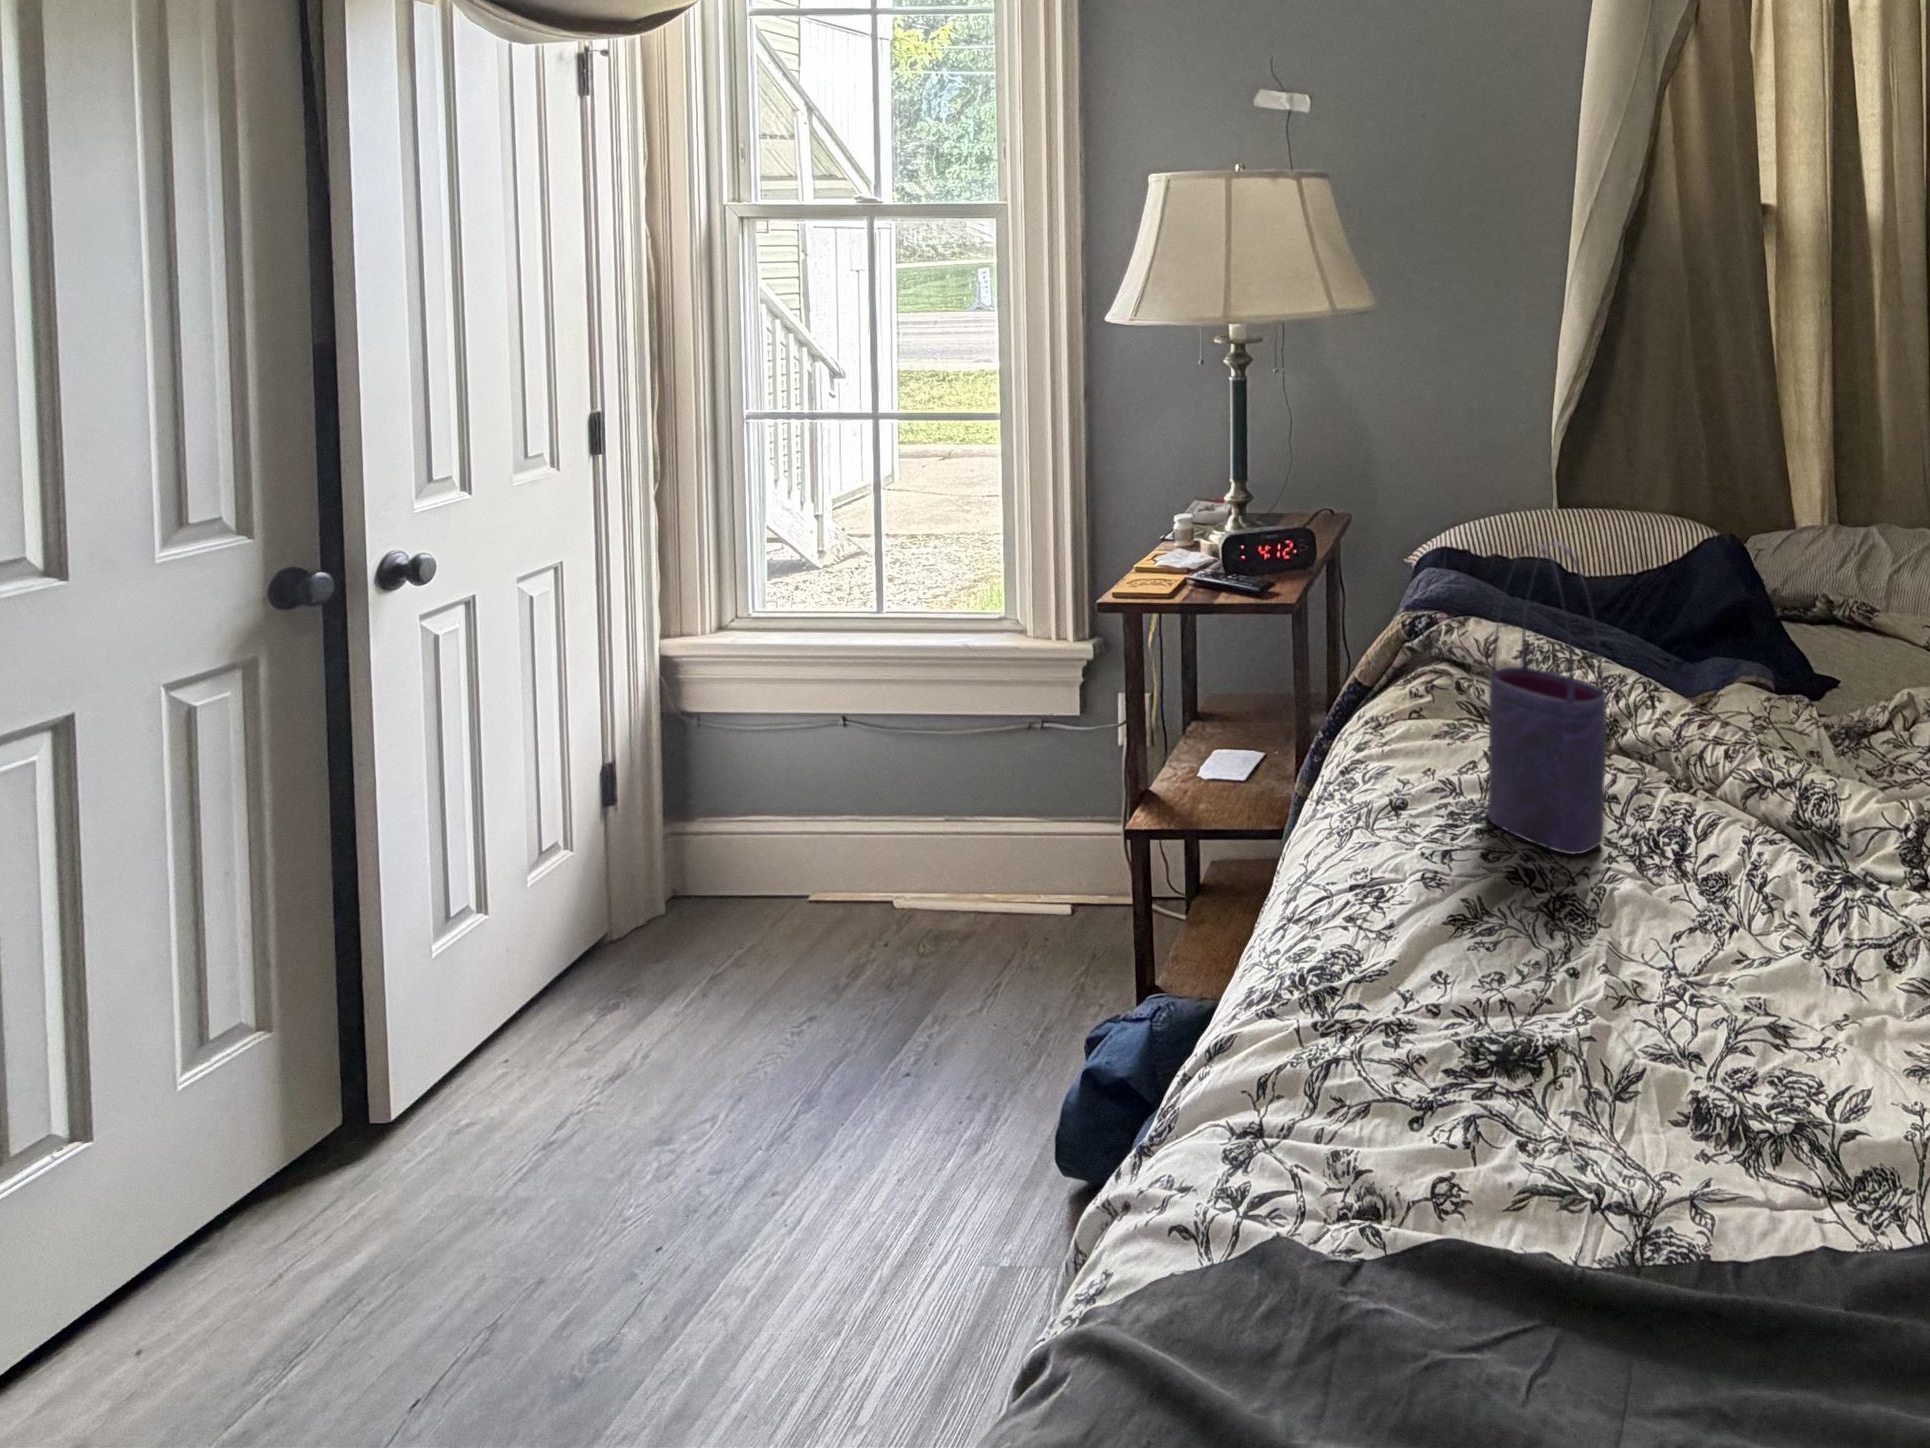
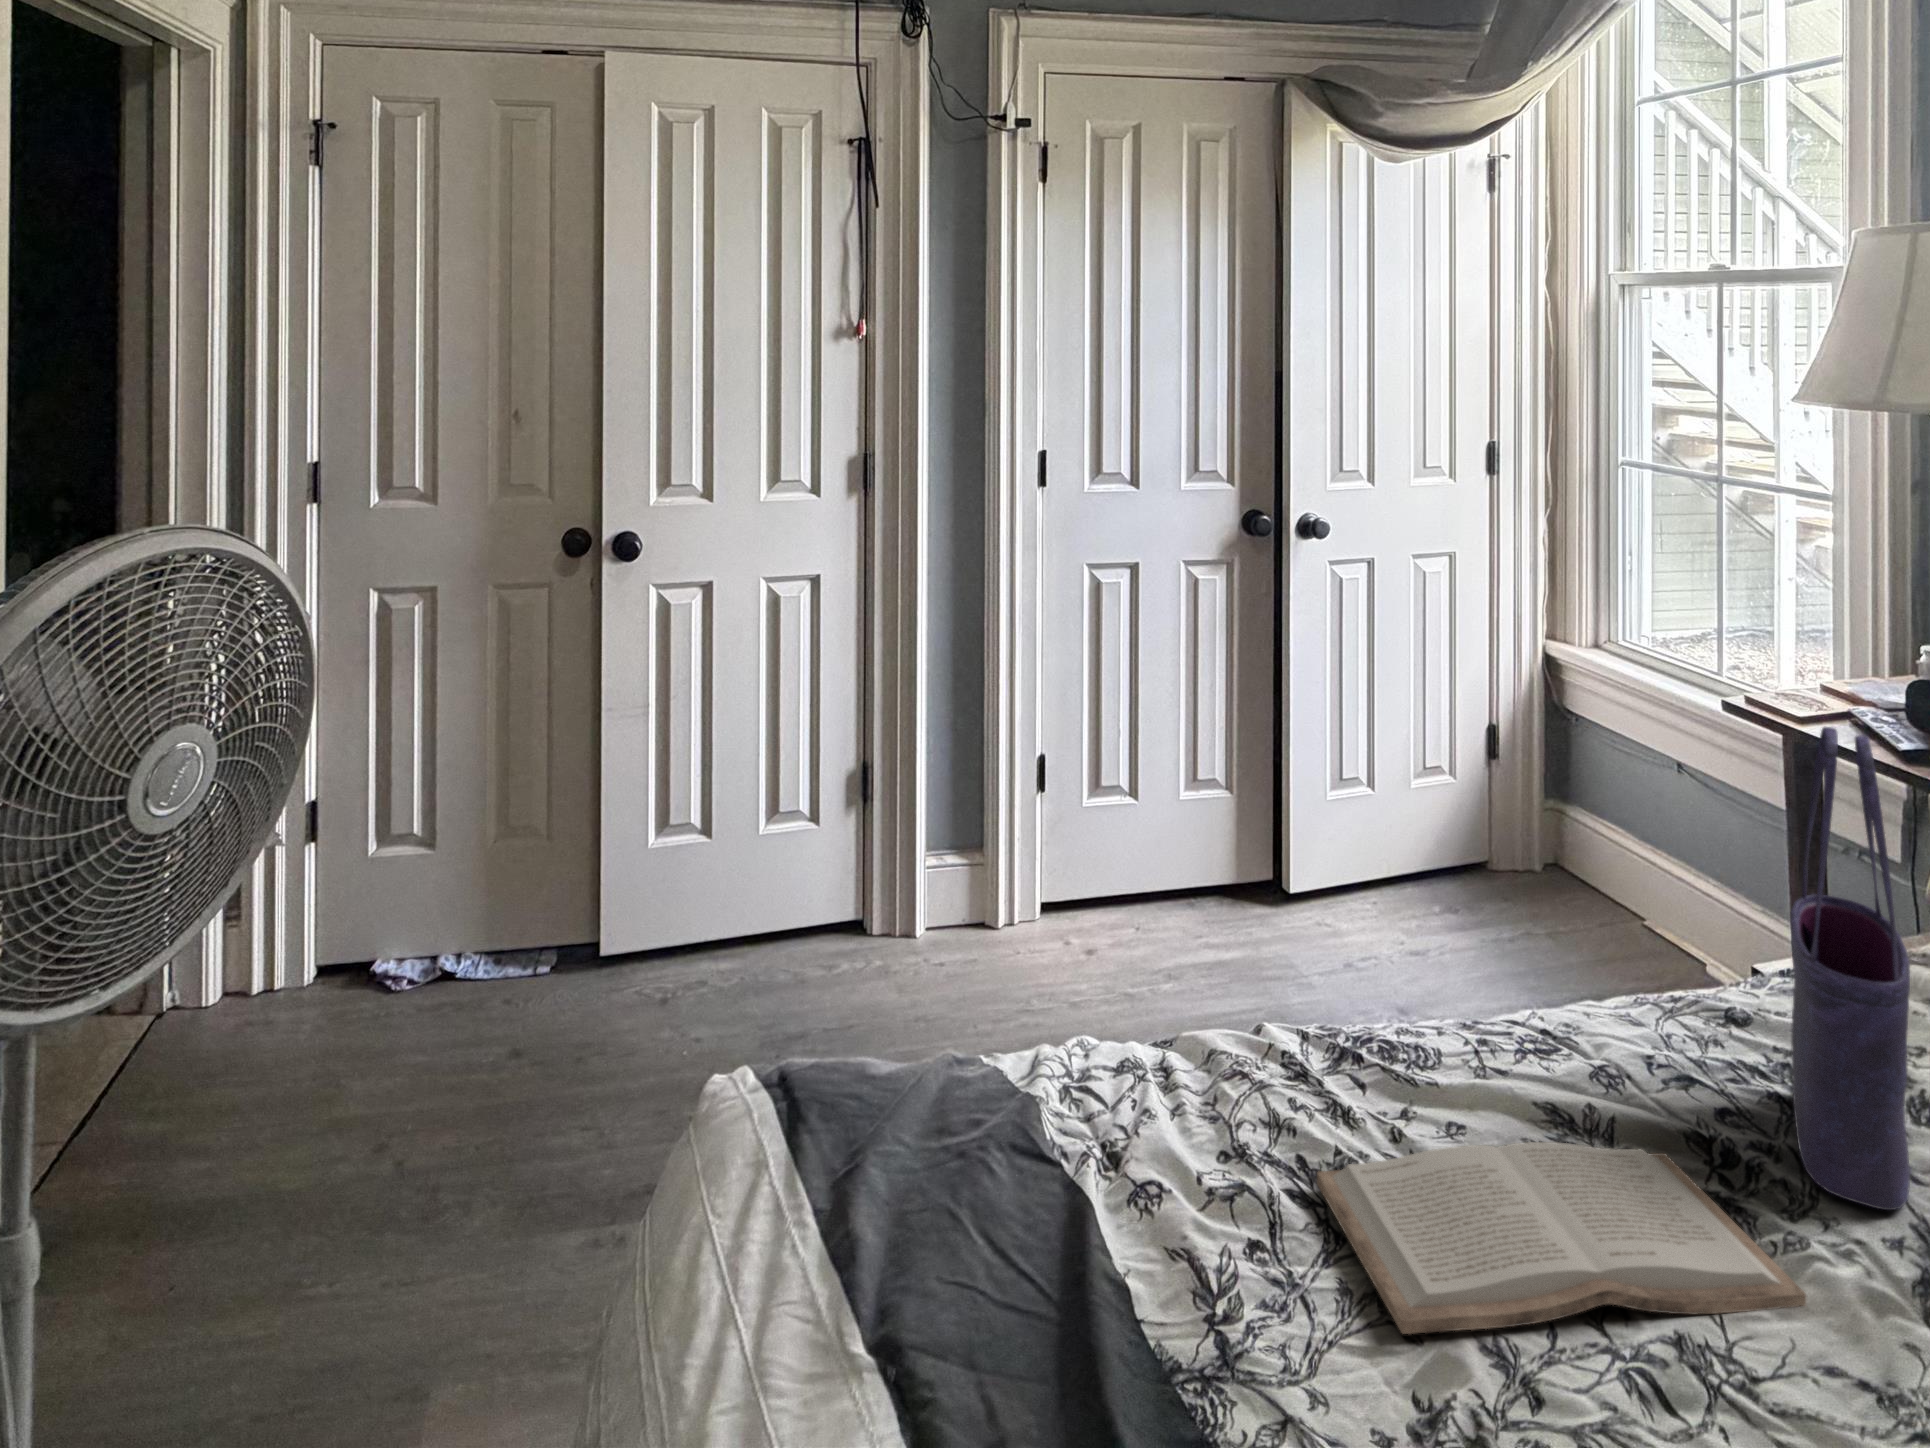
book: none [1482,894,1659,1085] -> present [1317,1142,1806,1334]

